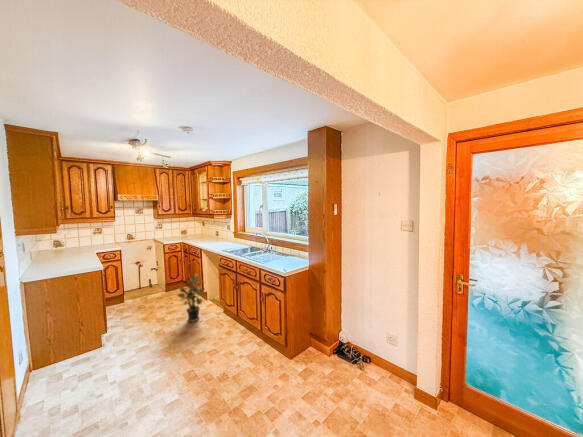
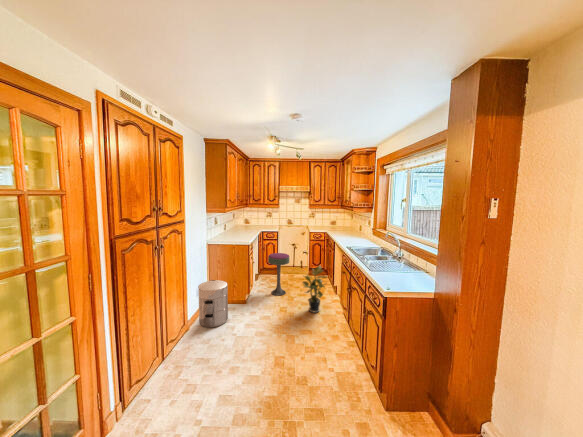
bar stool: none [122,272,152,323] -> present [268,253,289,296]
waste bin: none [25,325,85,401] -> present [198,280,228,328]

